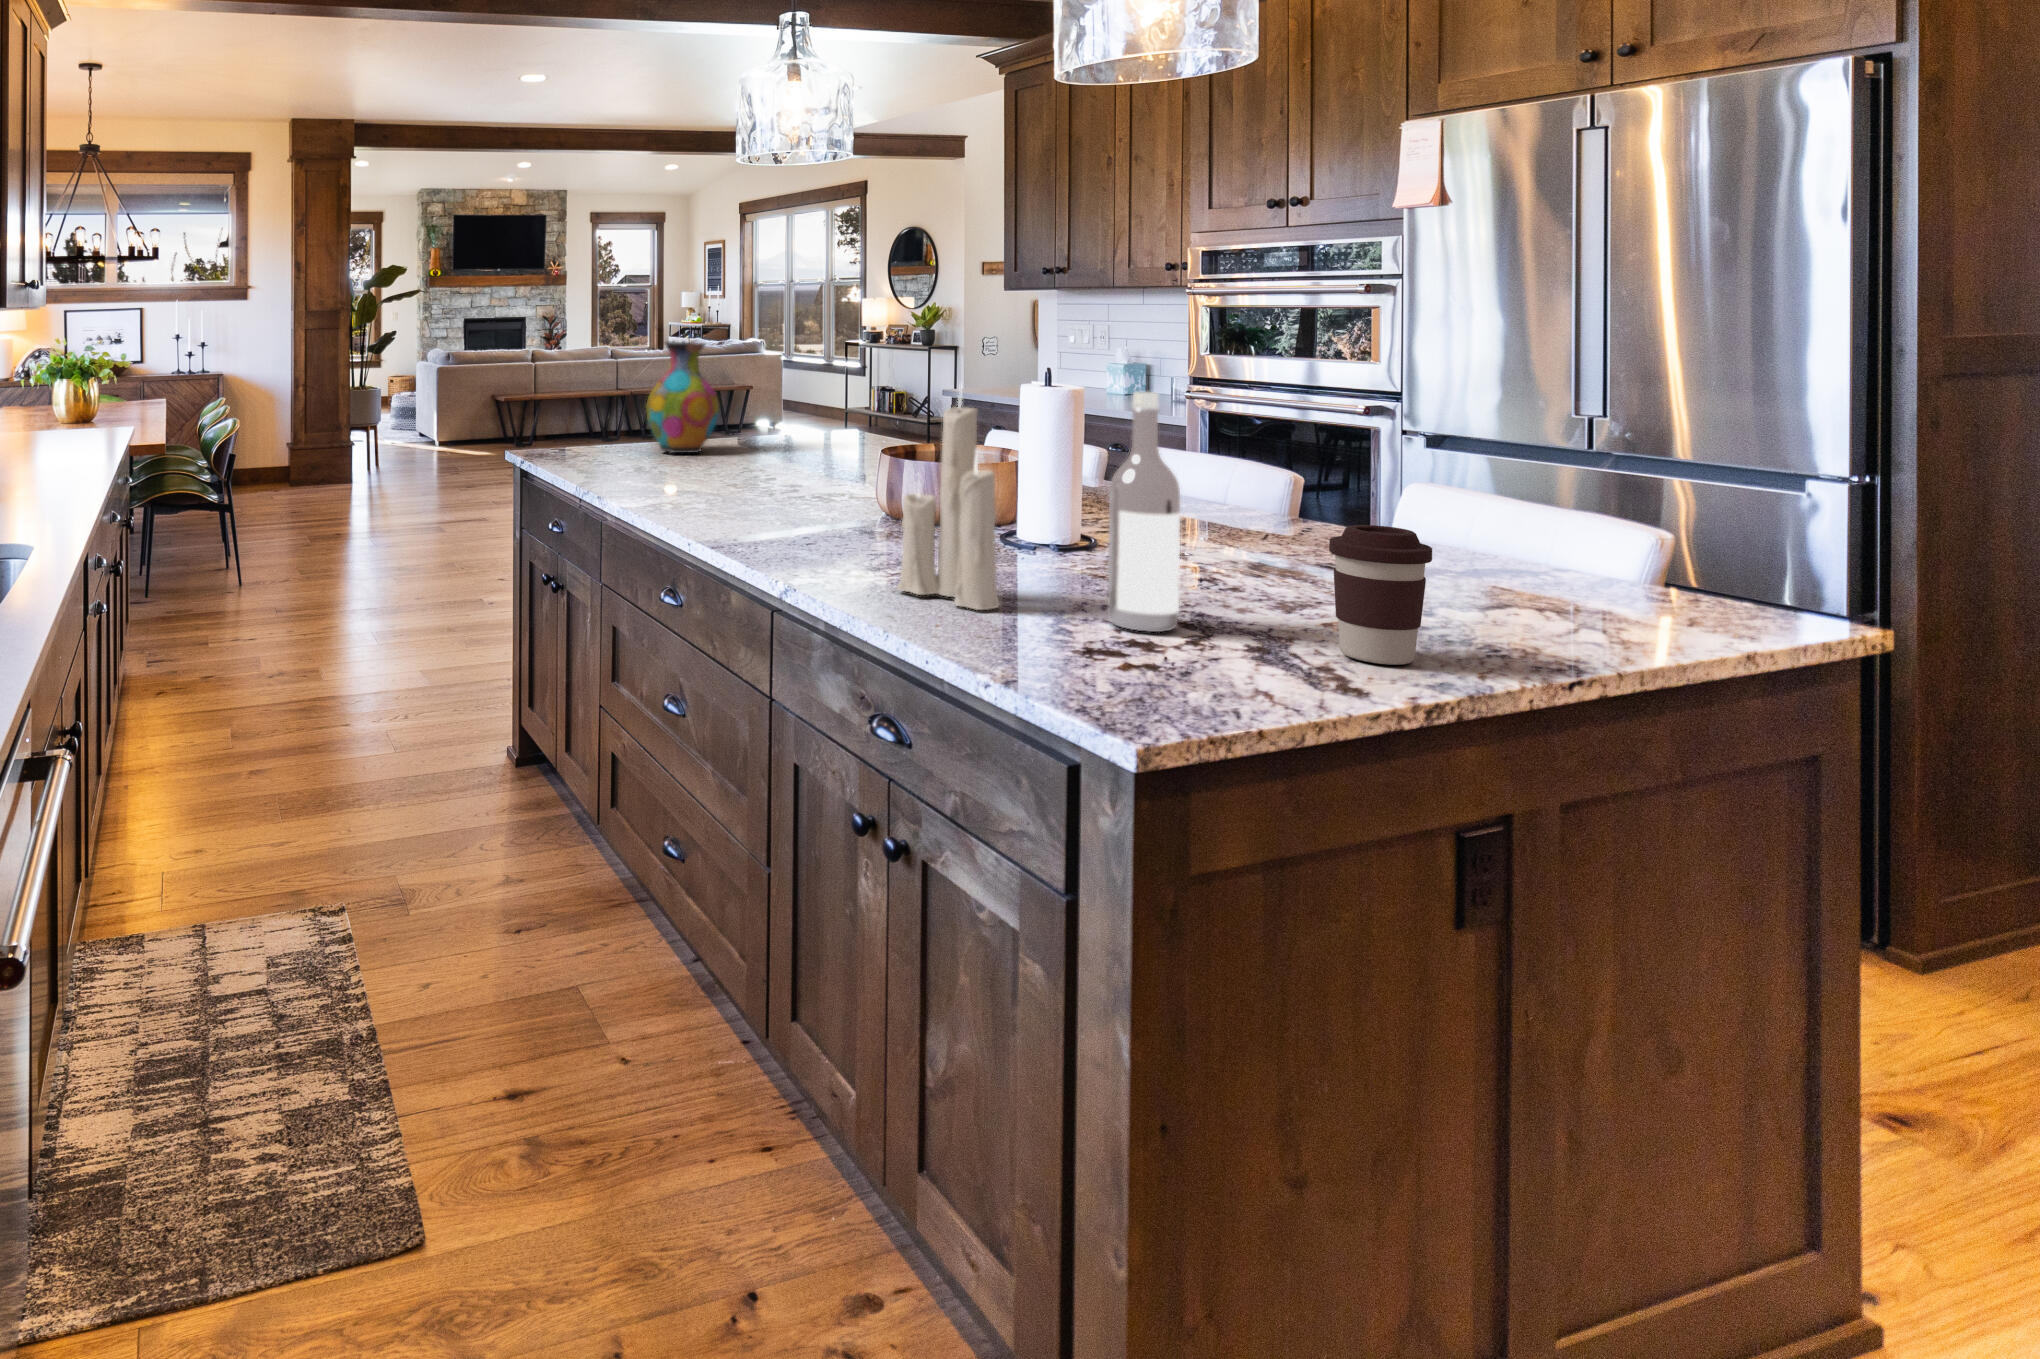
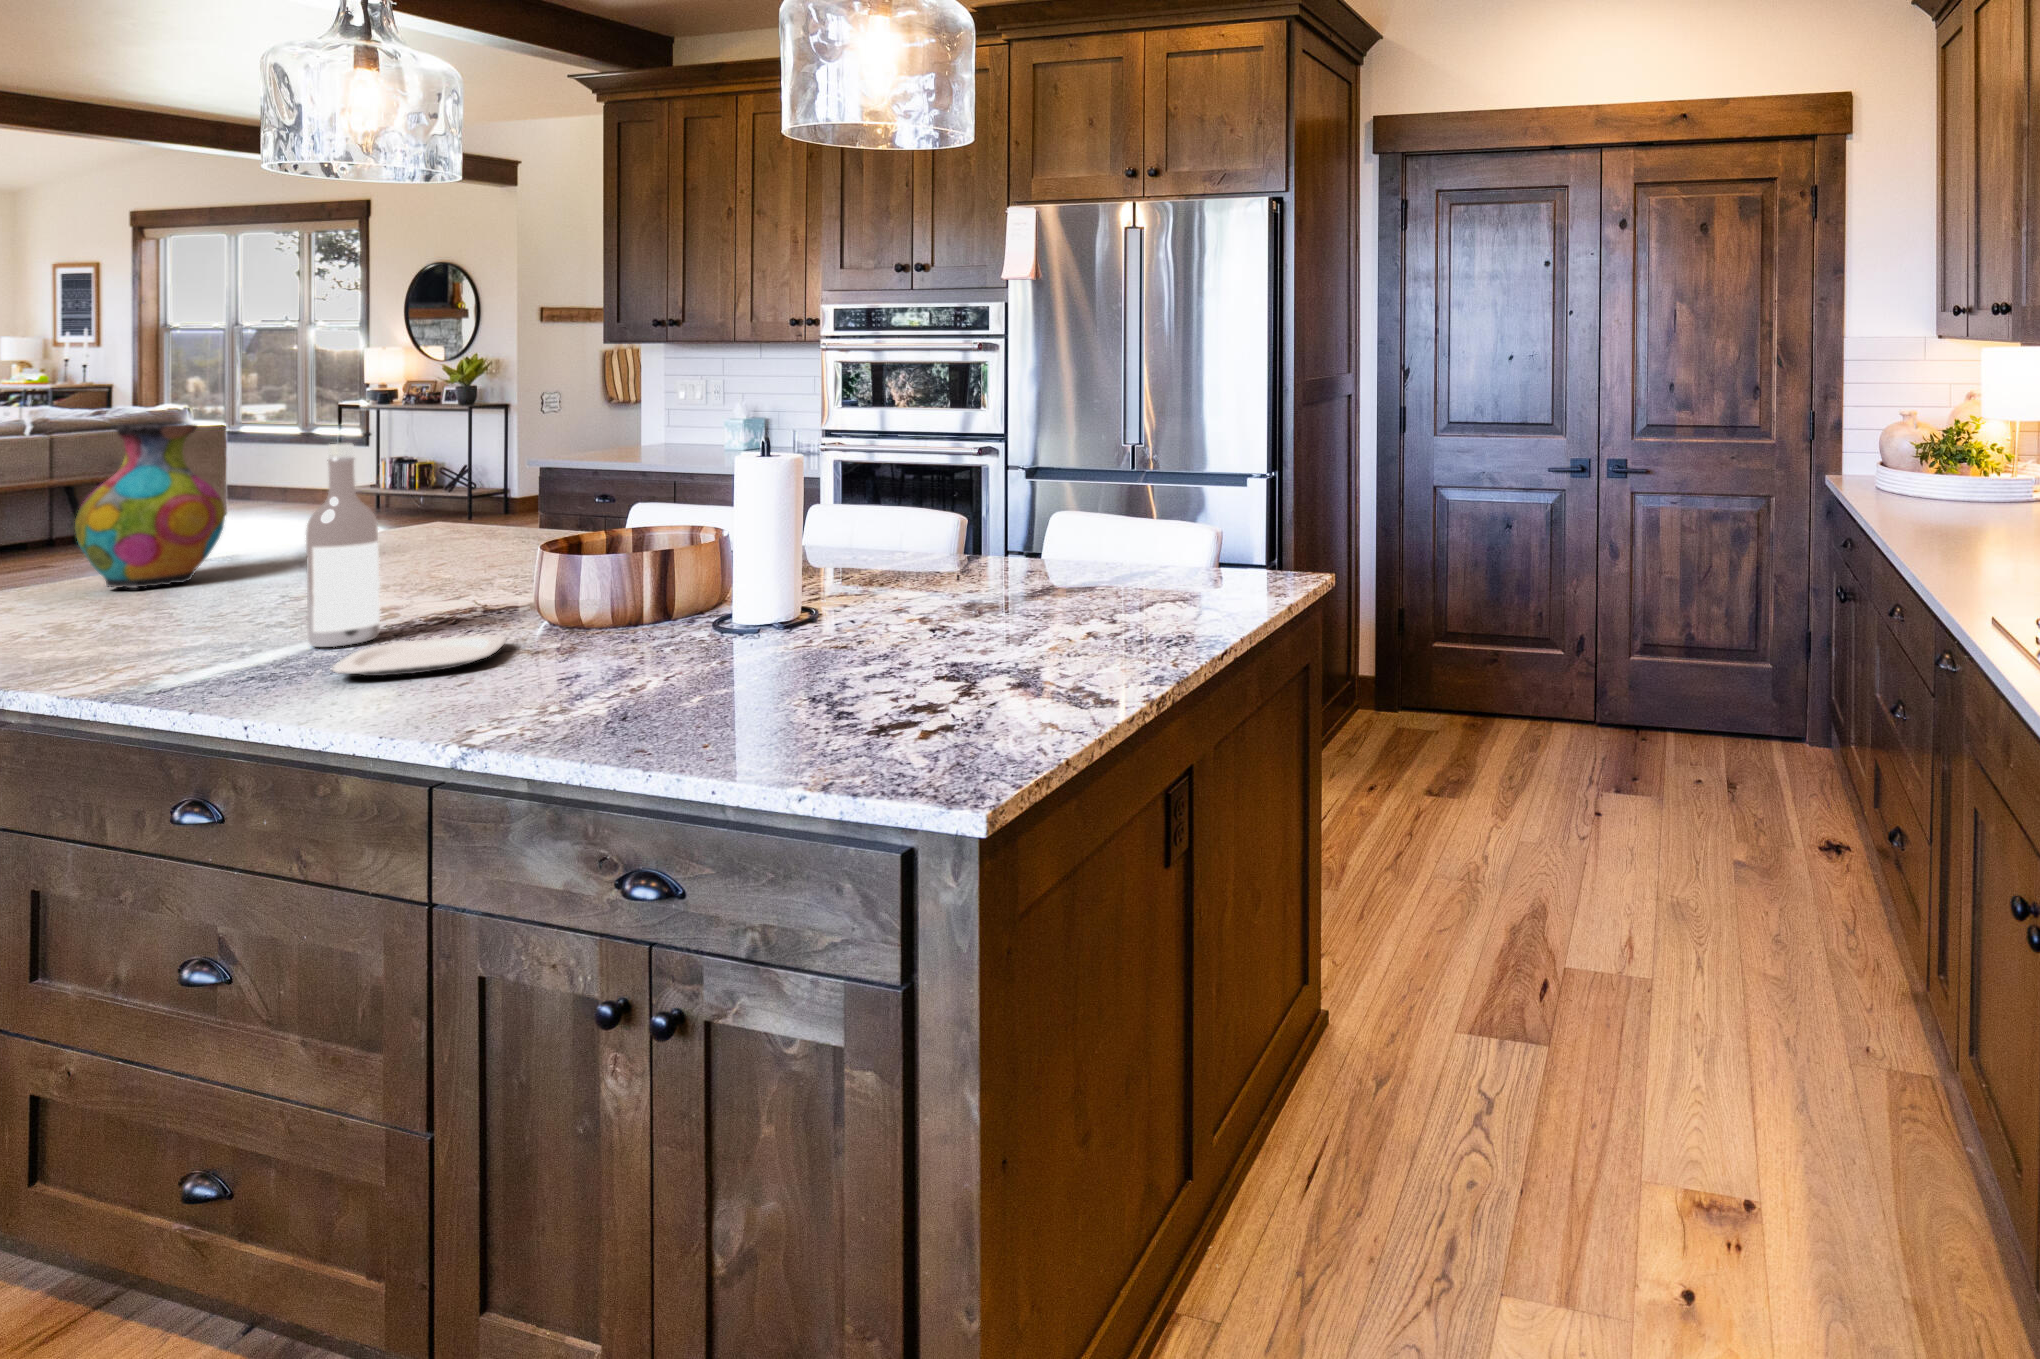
candle: present [897,388,999,610] -> none [631,450,765,715]
wine bottle: present [1108,392,1180,632] -> present [306,443,380,647]
plate: none [735,509,846,533] -> present [332,635,506,676]
coffee cup: present [1329,525,1432,665] -> none [1070,559,1143,676]

